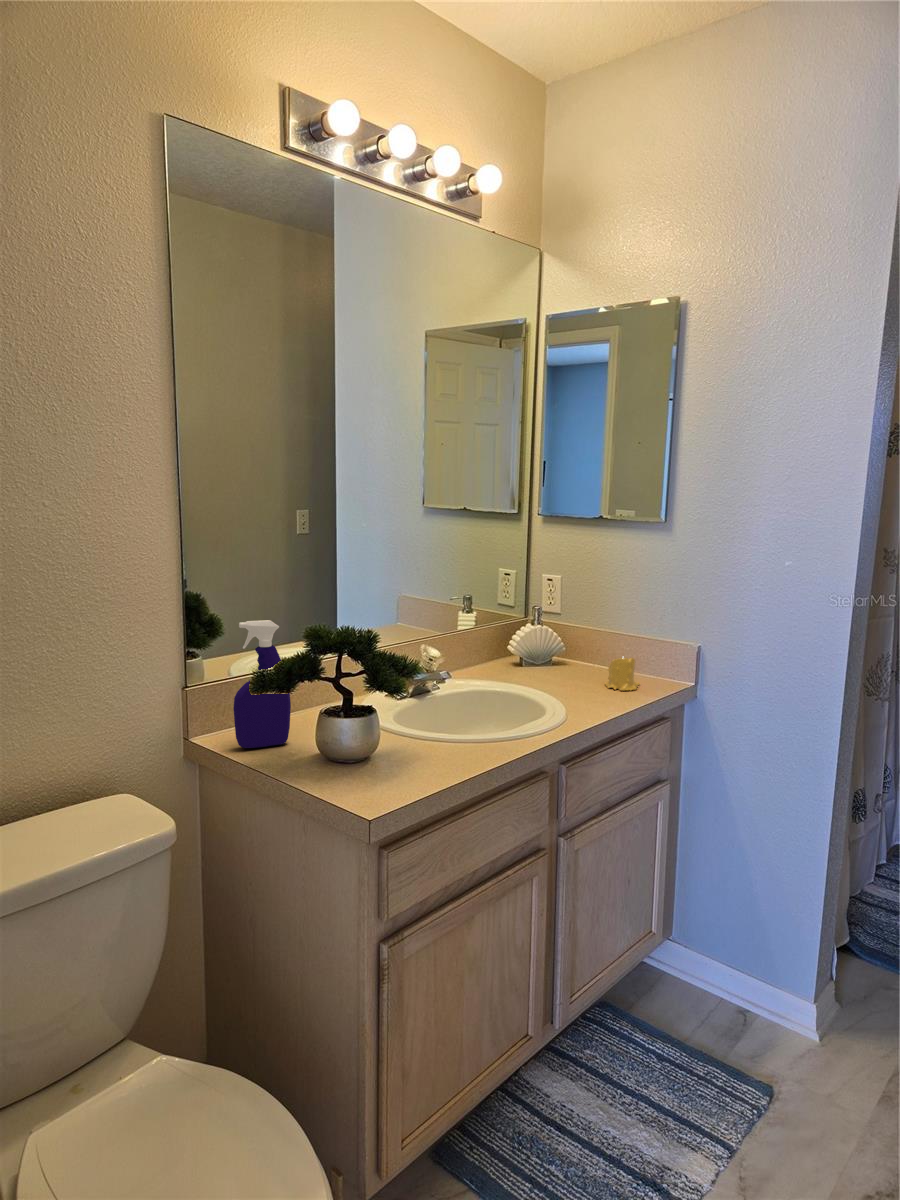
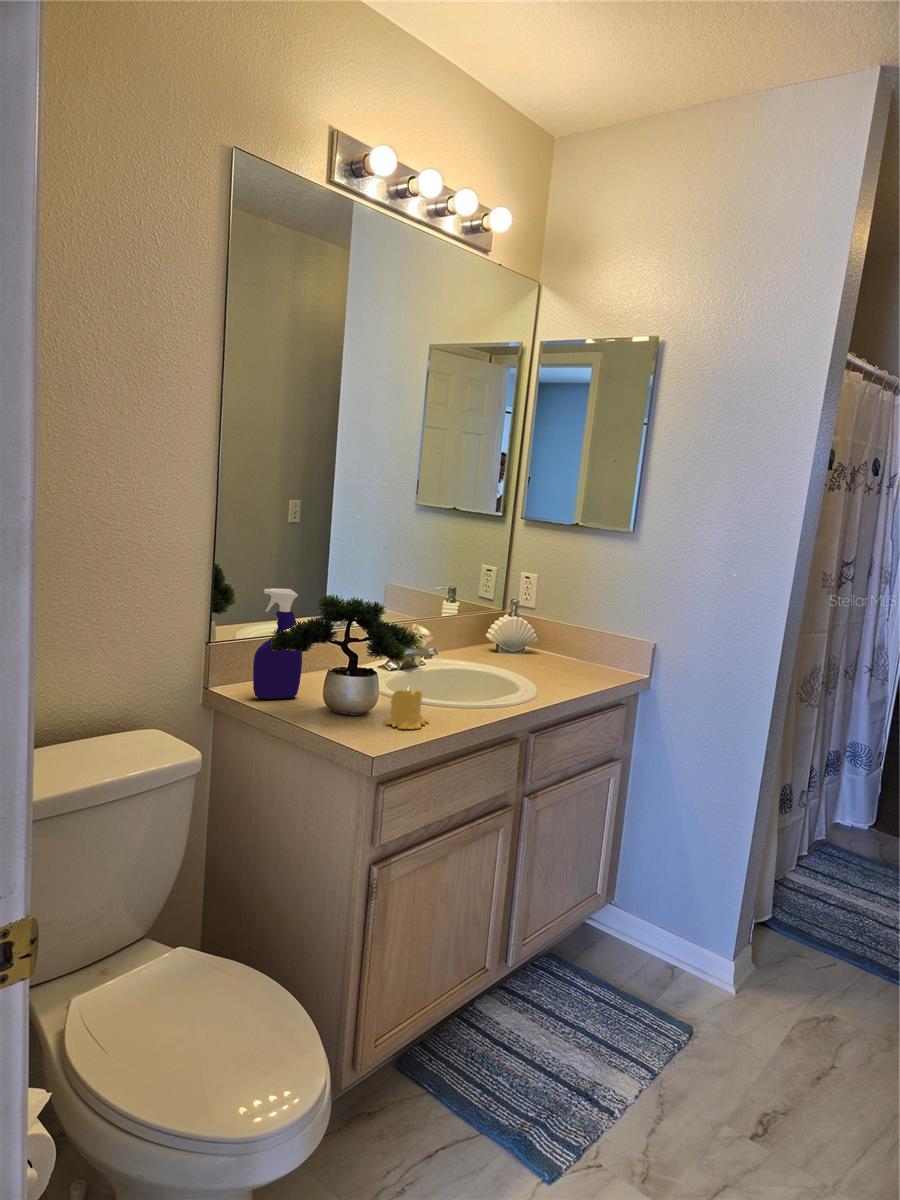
candle: present [605,658,640,691] -> present [386,689,429,729]

